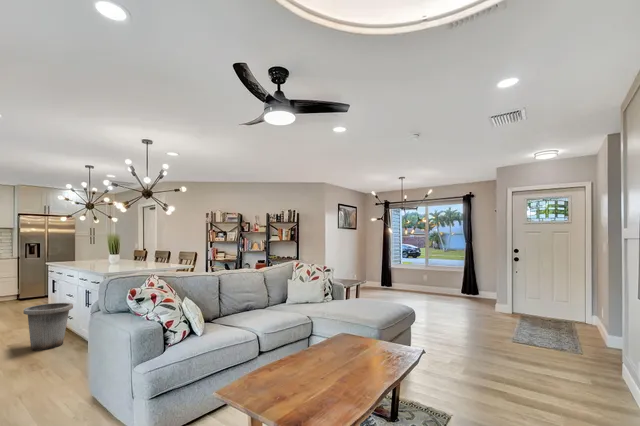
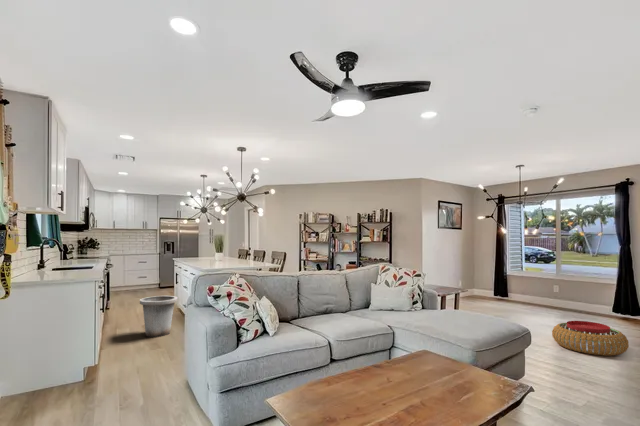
pouf: none [428,302,480,327] -> present [552,321,629,356]

